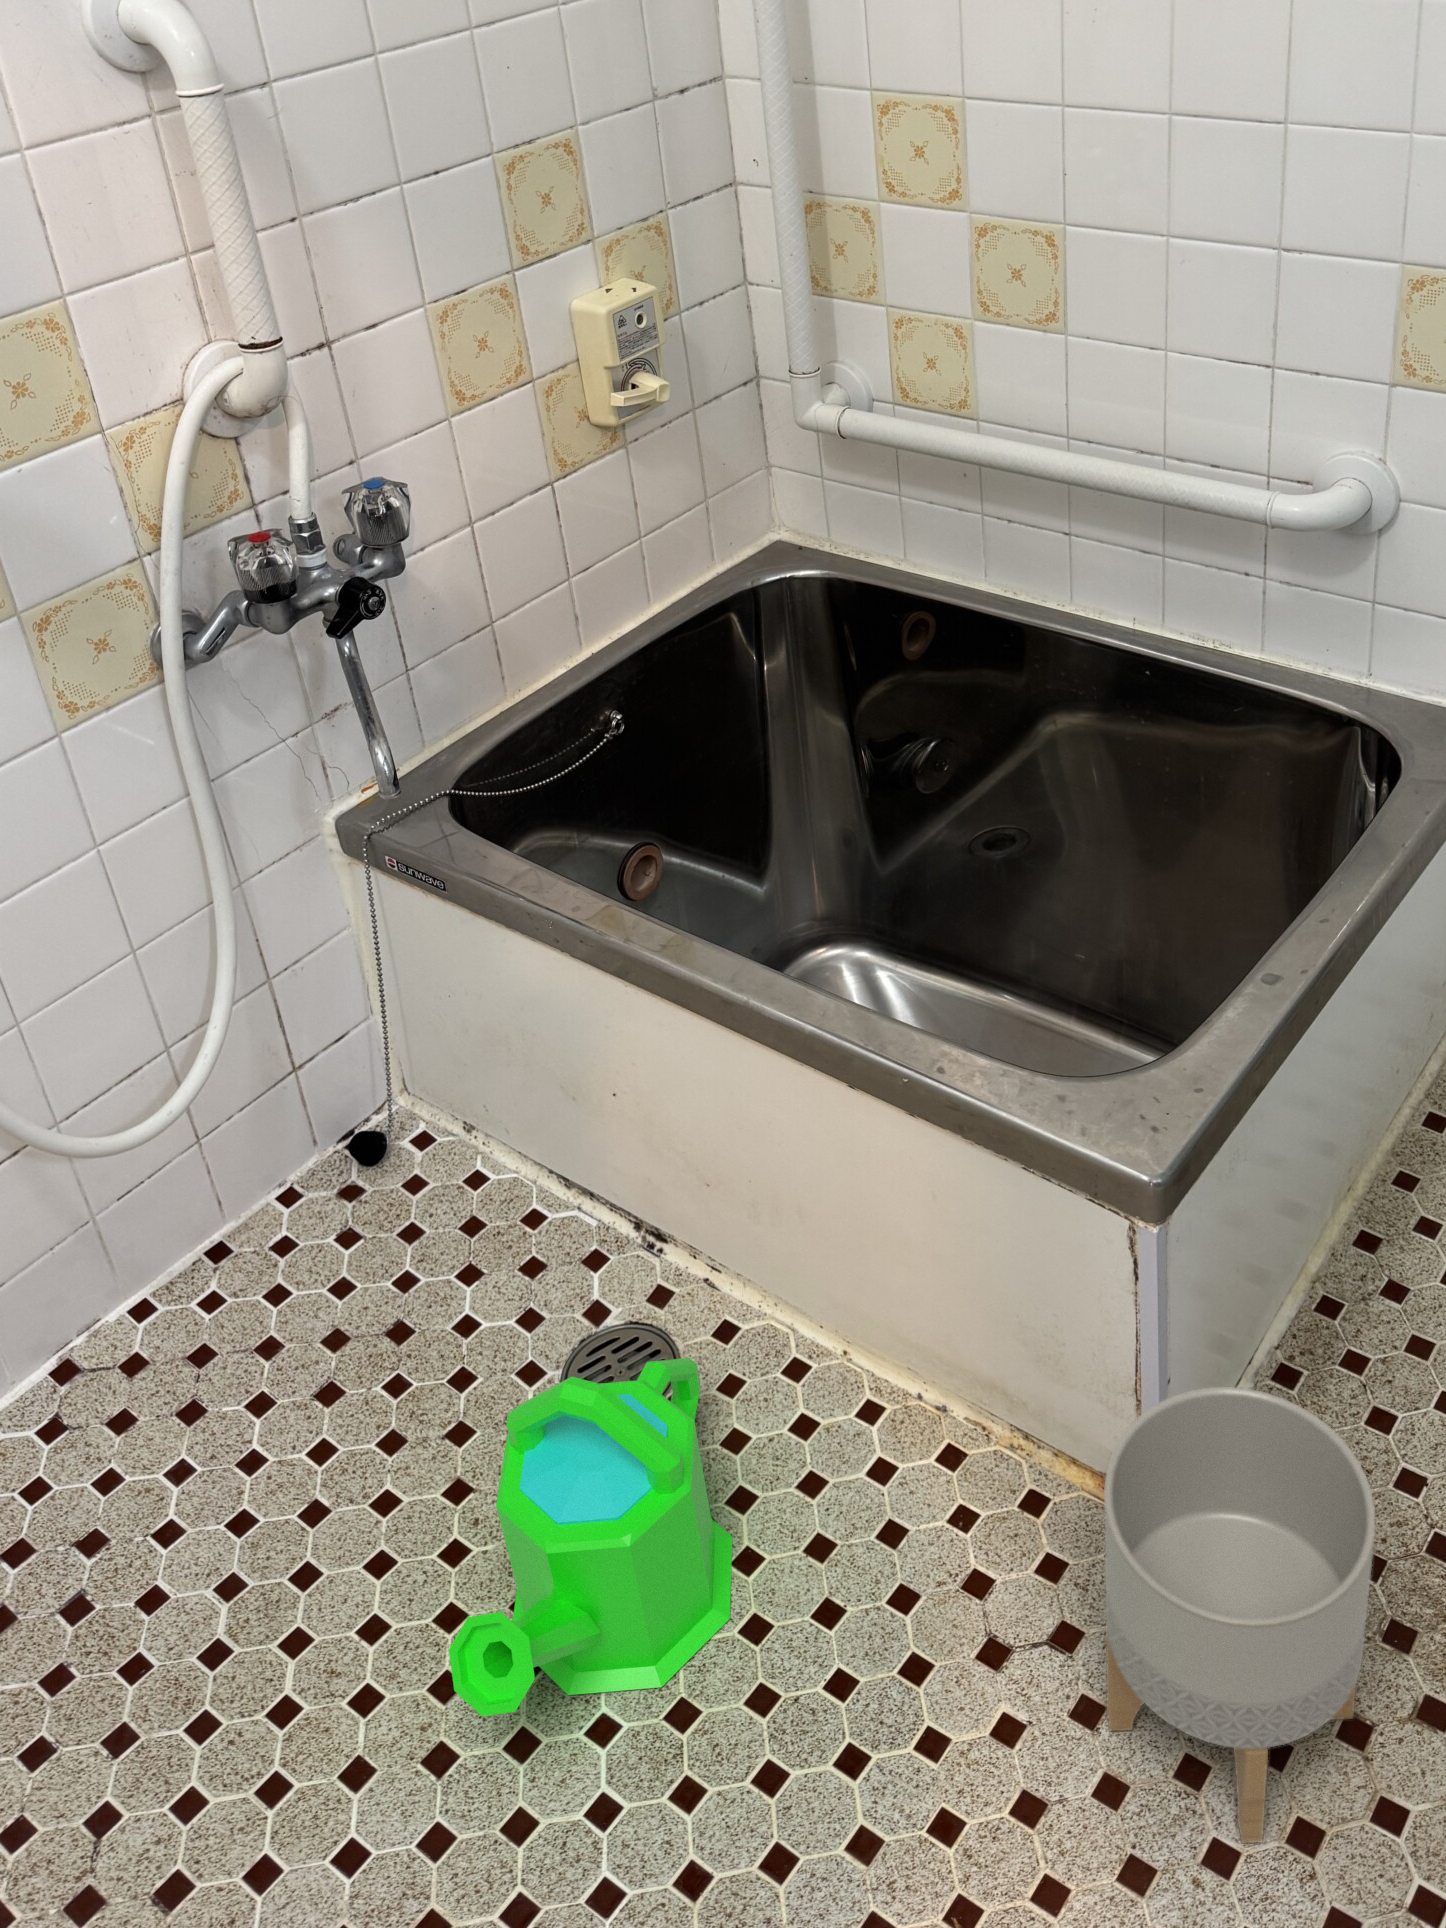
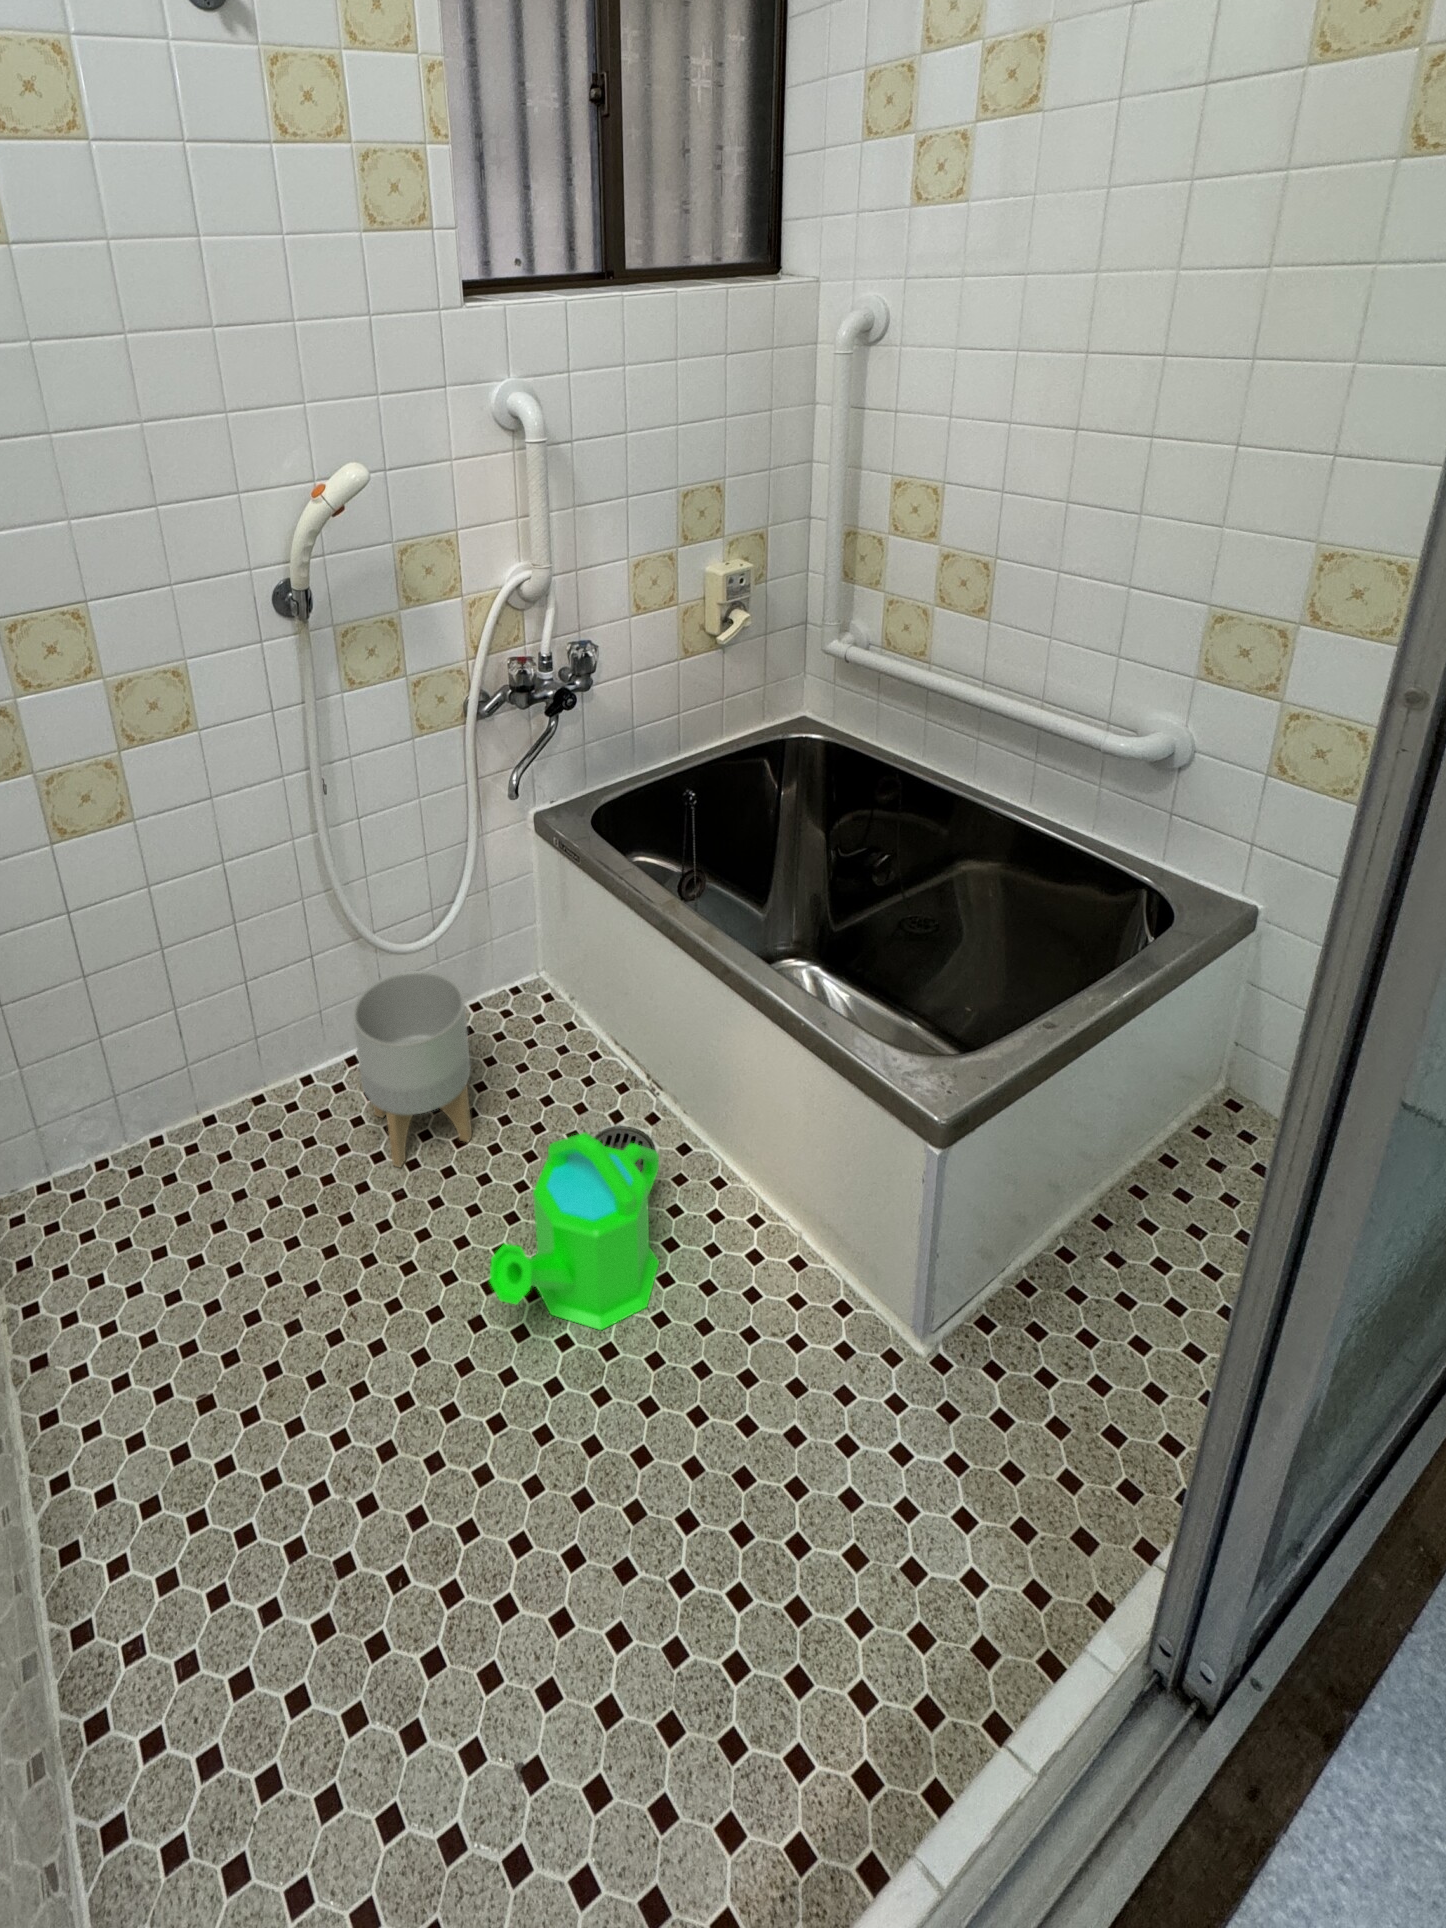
planter: present [1104,1387,1375,1843] -> present [353,971,472,1167]

